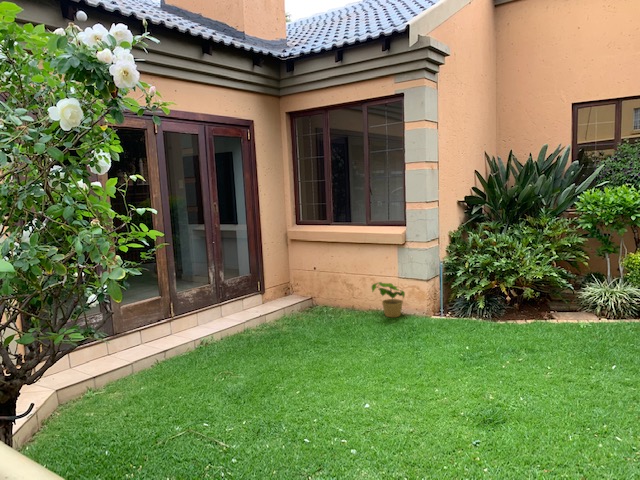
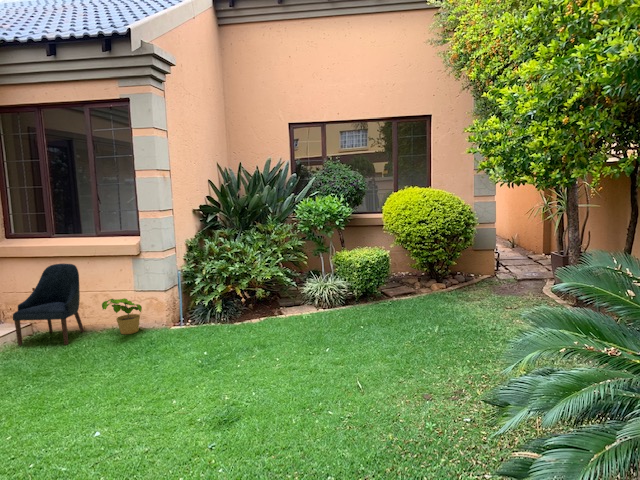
chair: none [302,247,354,319] -> present [13,263,84,346]

